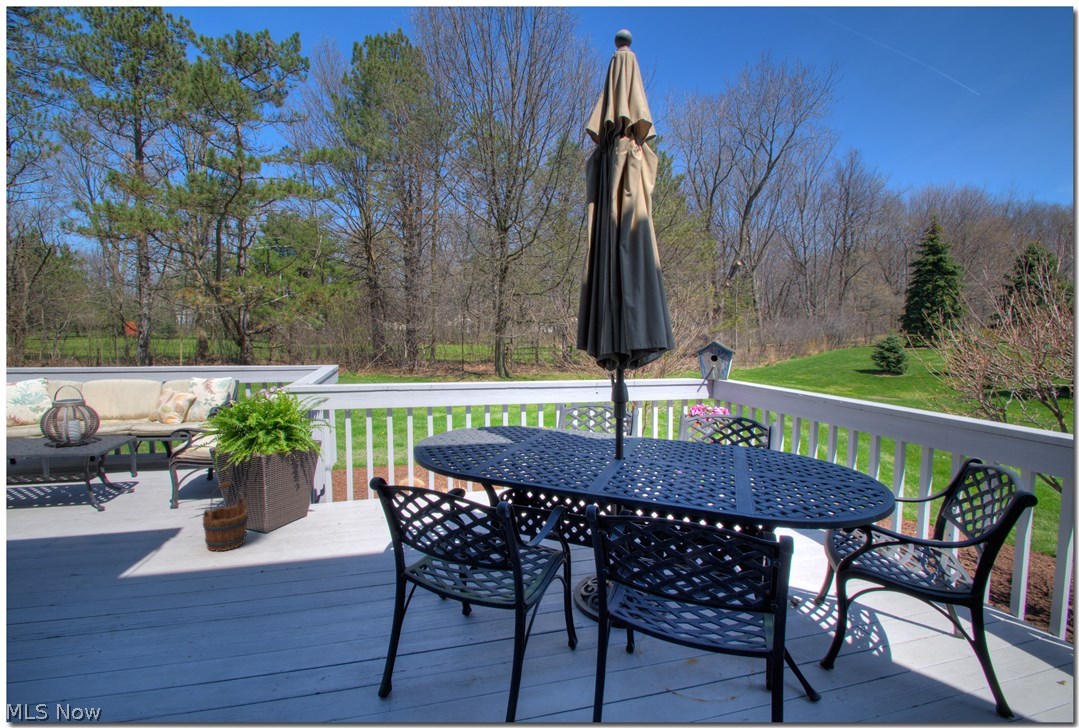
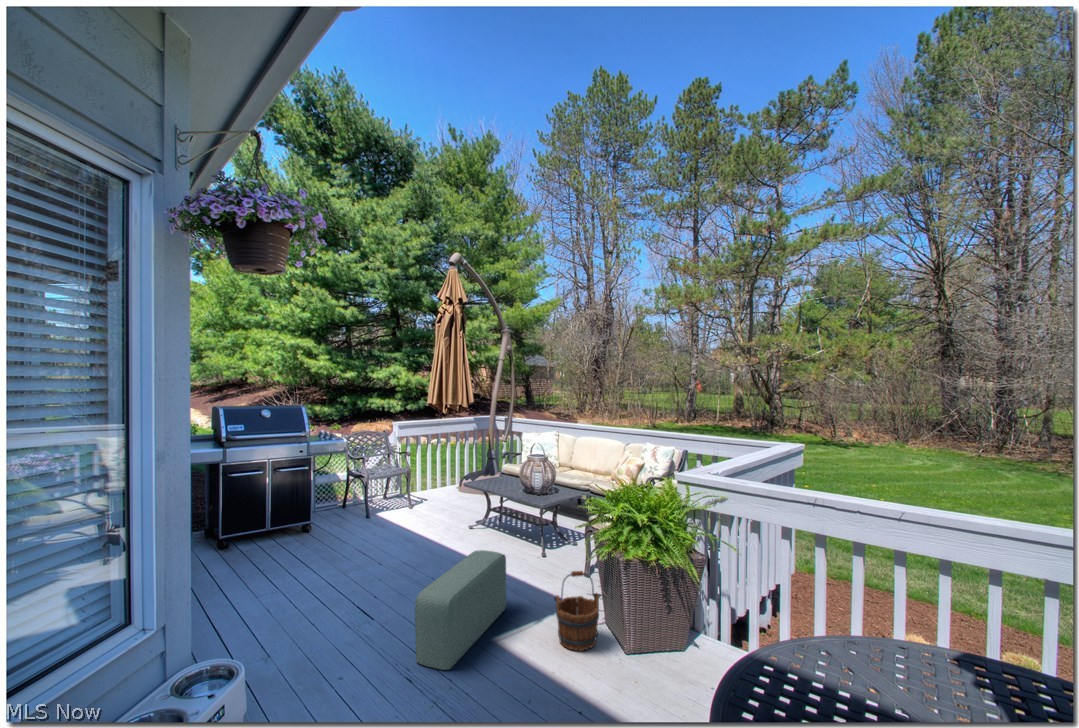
pouf: none [50,497,118,624] -> present [415,550,506,670]

